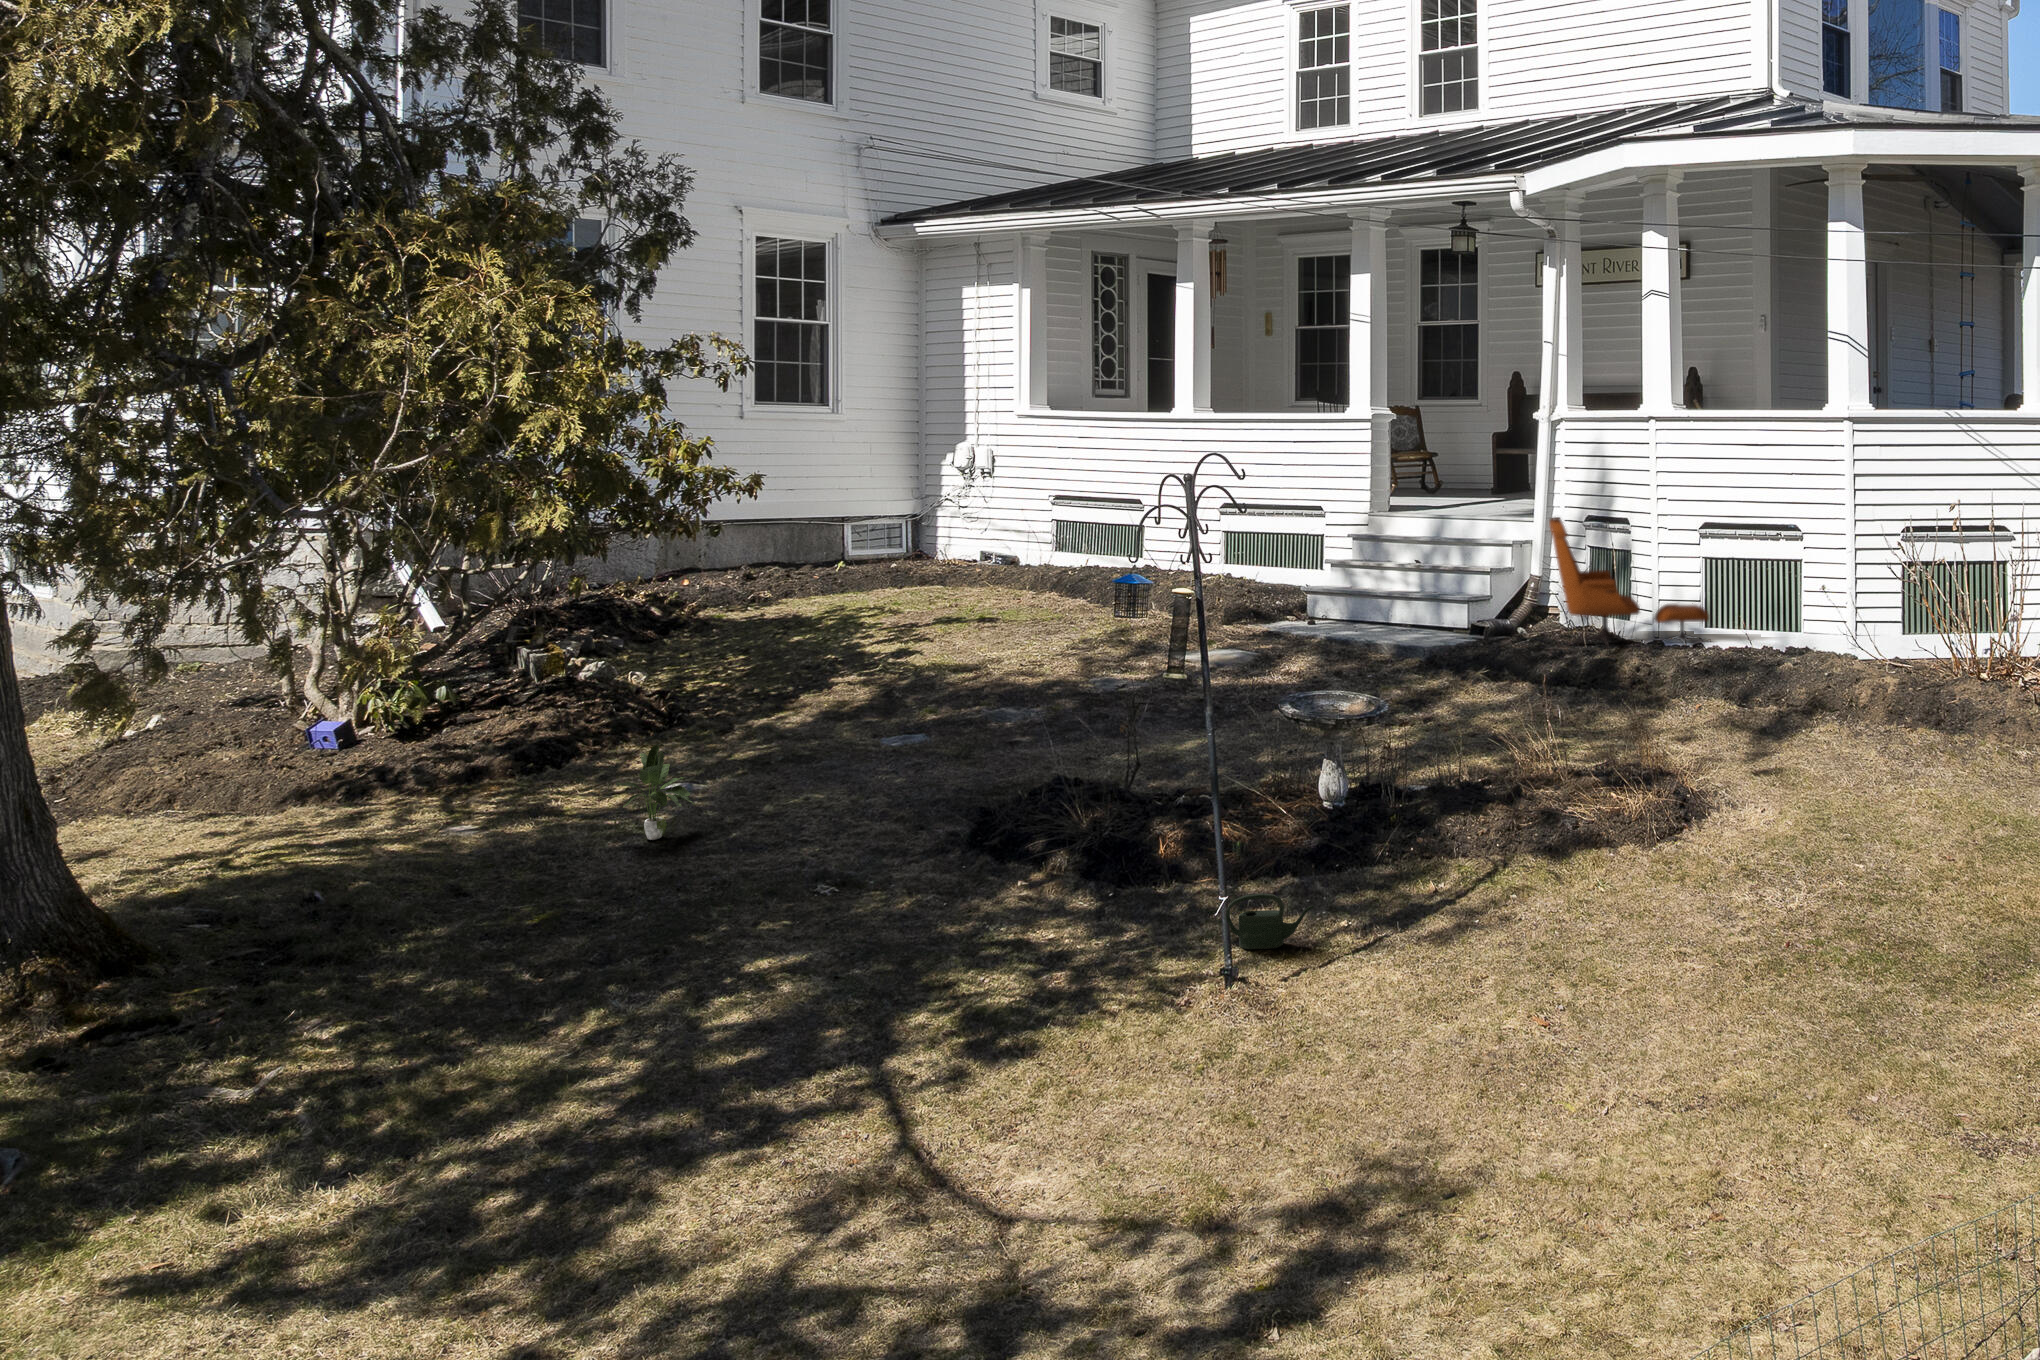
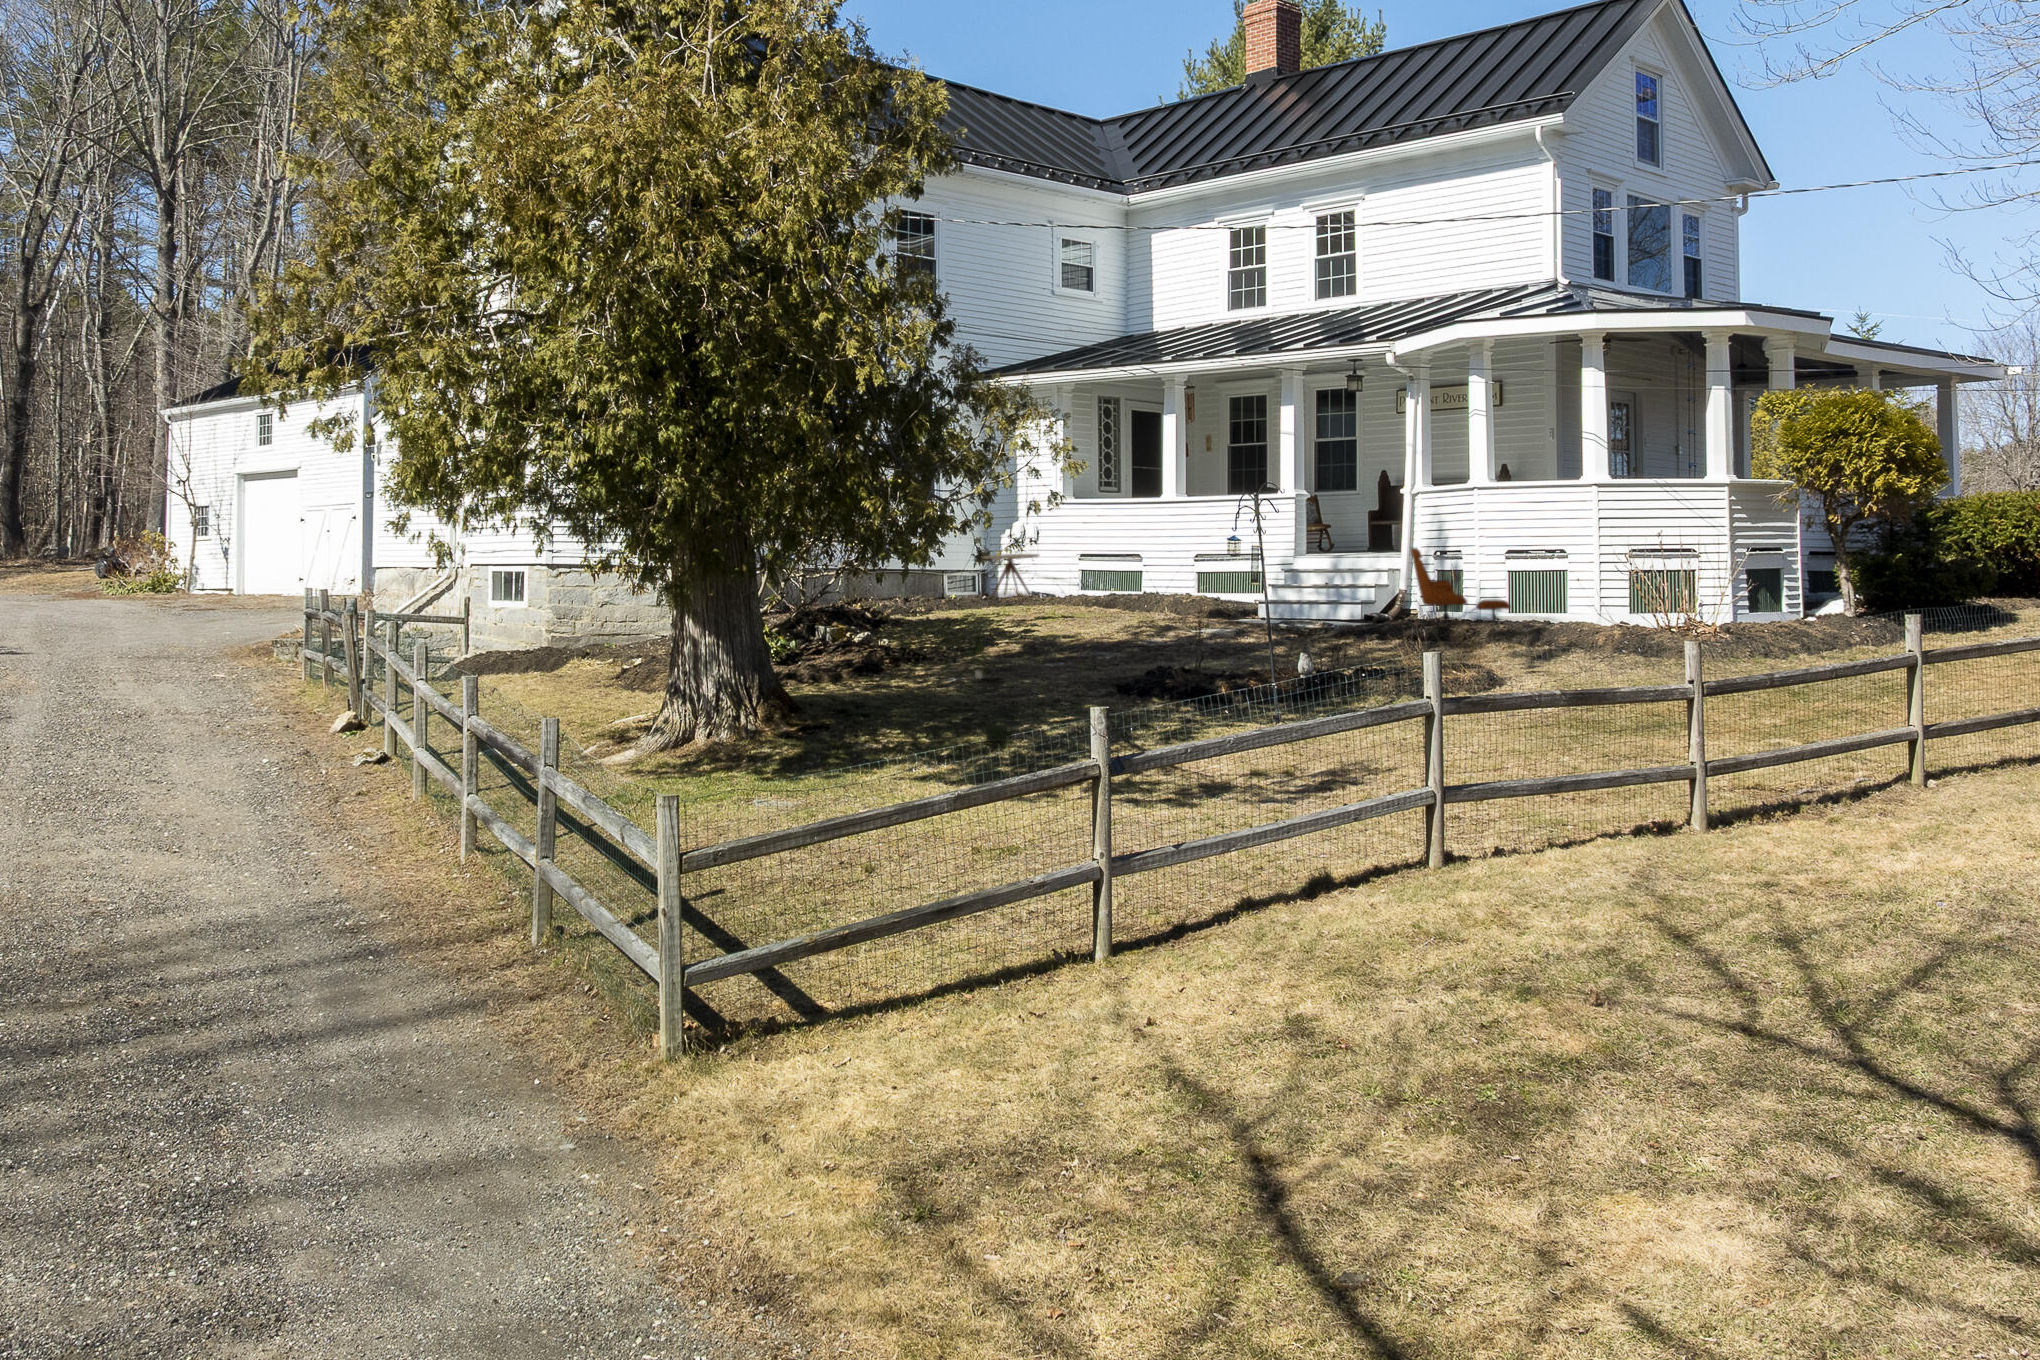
round table: none [876,502,978,578] -> present [983,554,1039,596]
watering can: present [1226,894,1314,949] -> present [980,716,1018,742]

